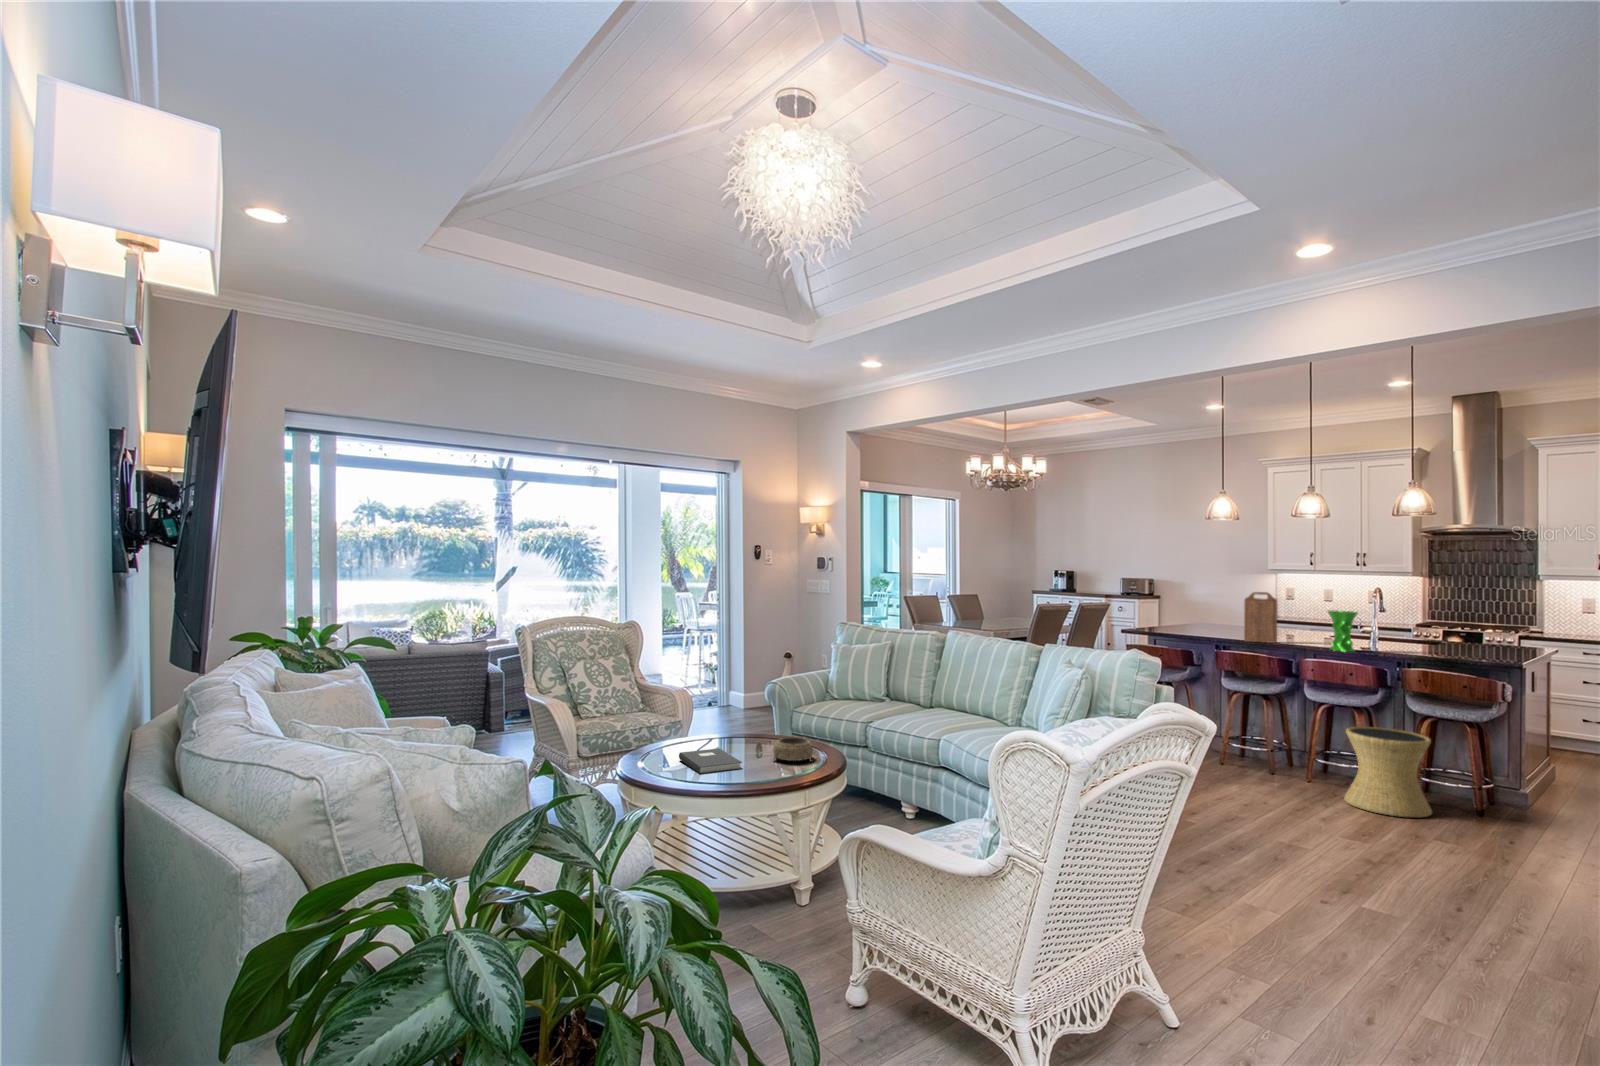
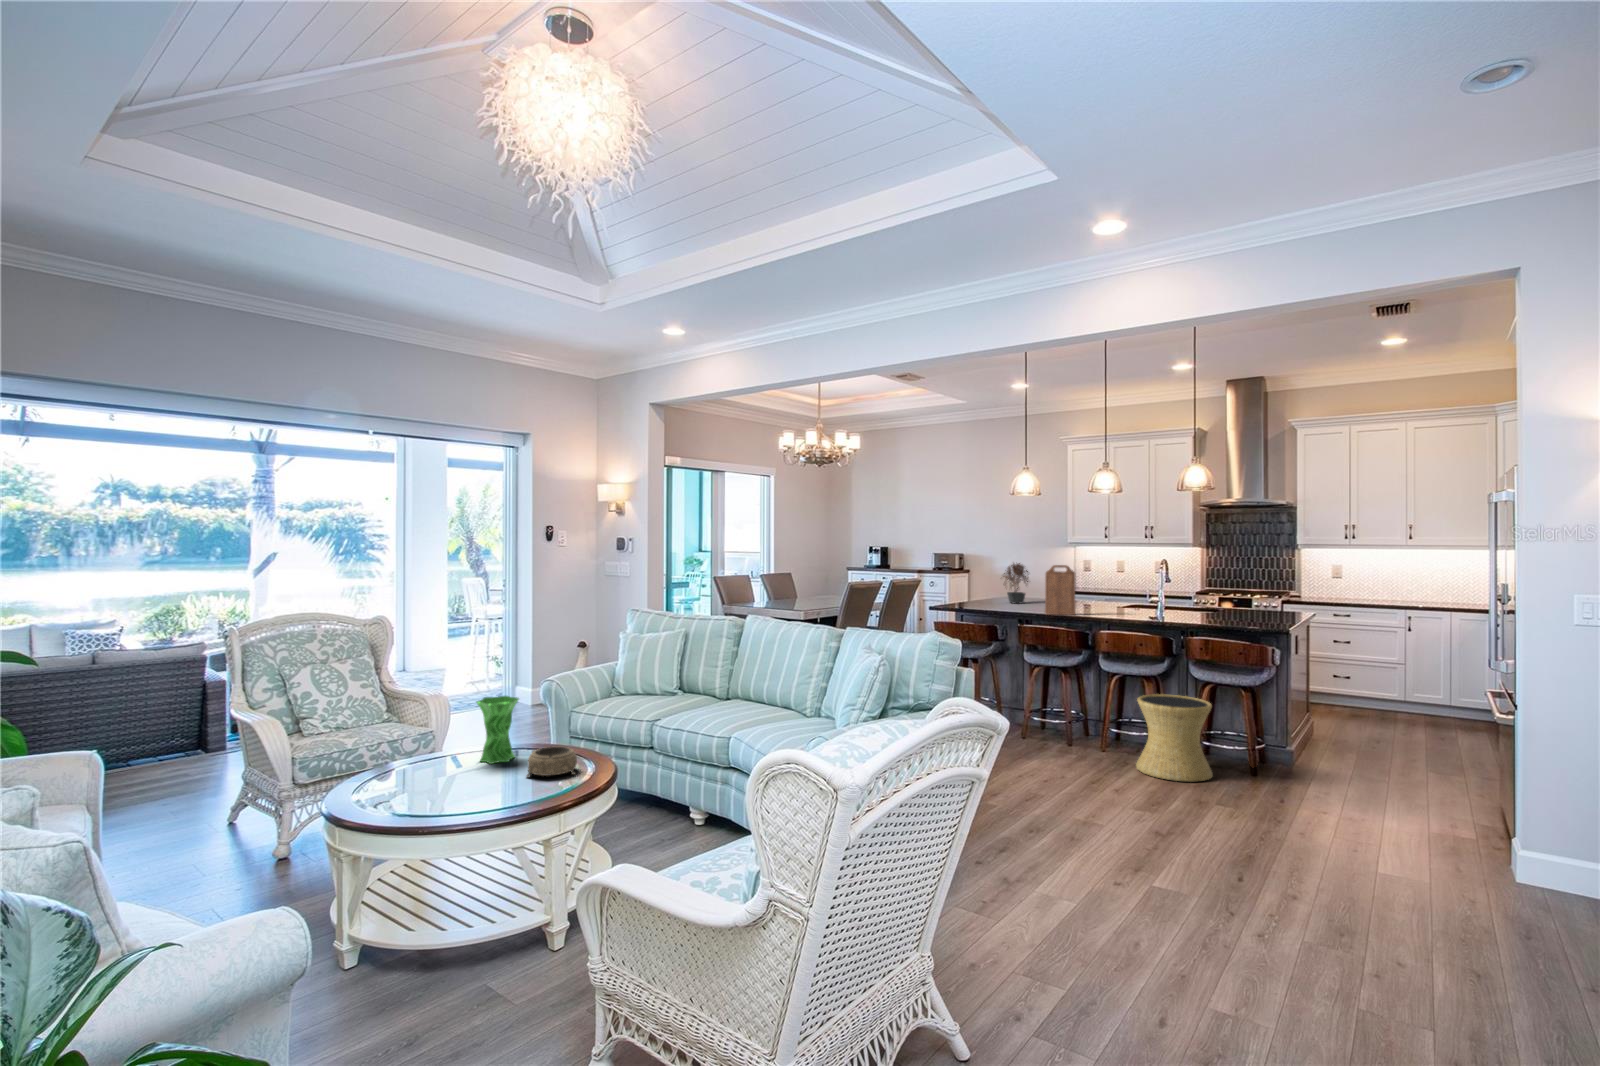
potted plant: none [1194,587,1230,630] -> present [1003,563,1028,604]
vase: present [1328,610,1358,652] -> present [476,696,519,764]
book: present [679,748,742,774] -> none [406,766,484,802]

